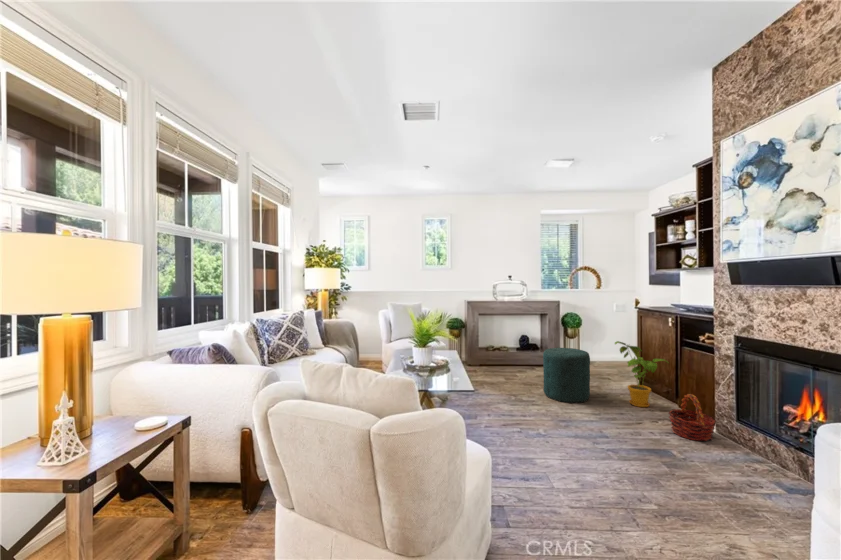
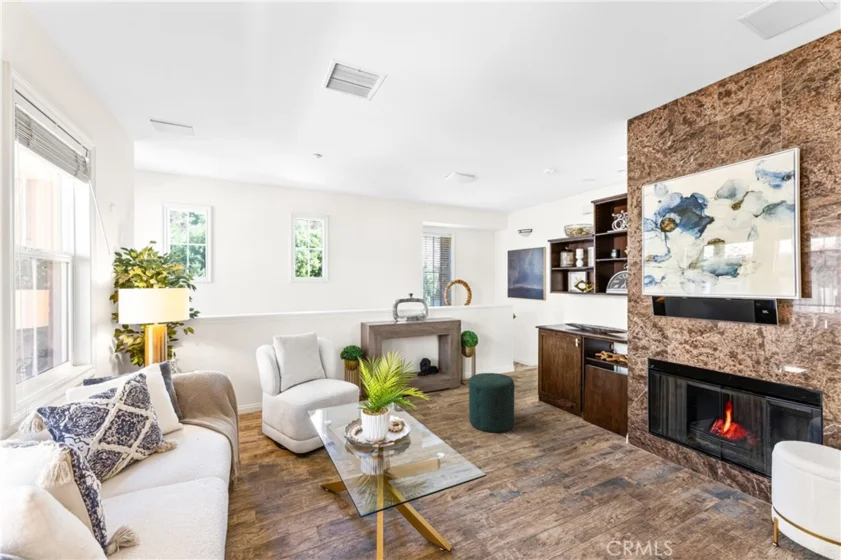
house plant: present [615,341,668,407] -> none [533,363,575,425]
basket: present [669,394,716,441] -> none [596,412,635,457]

